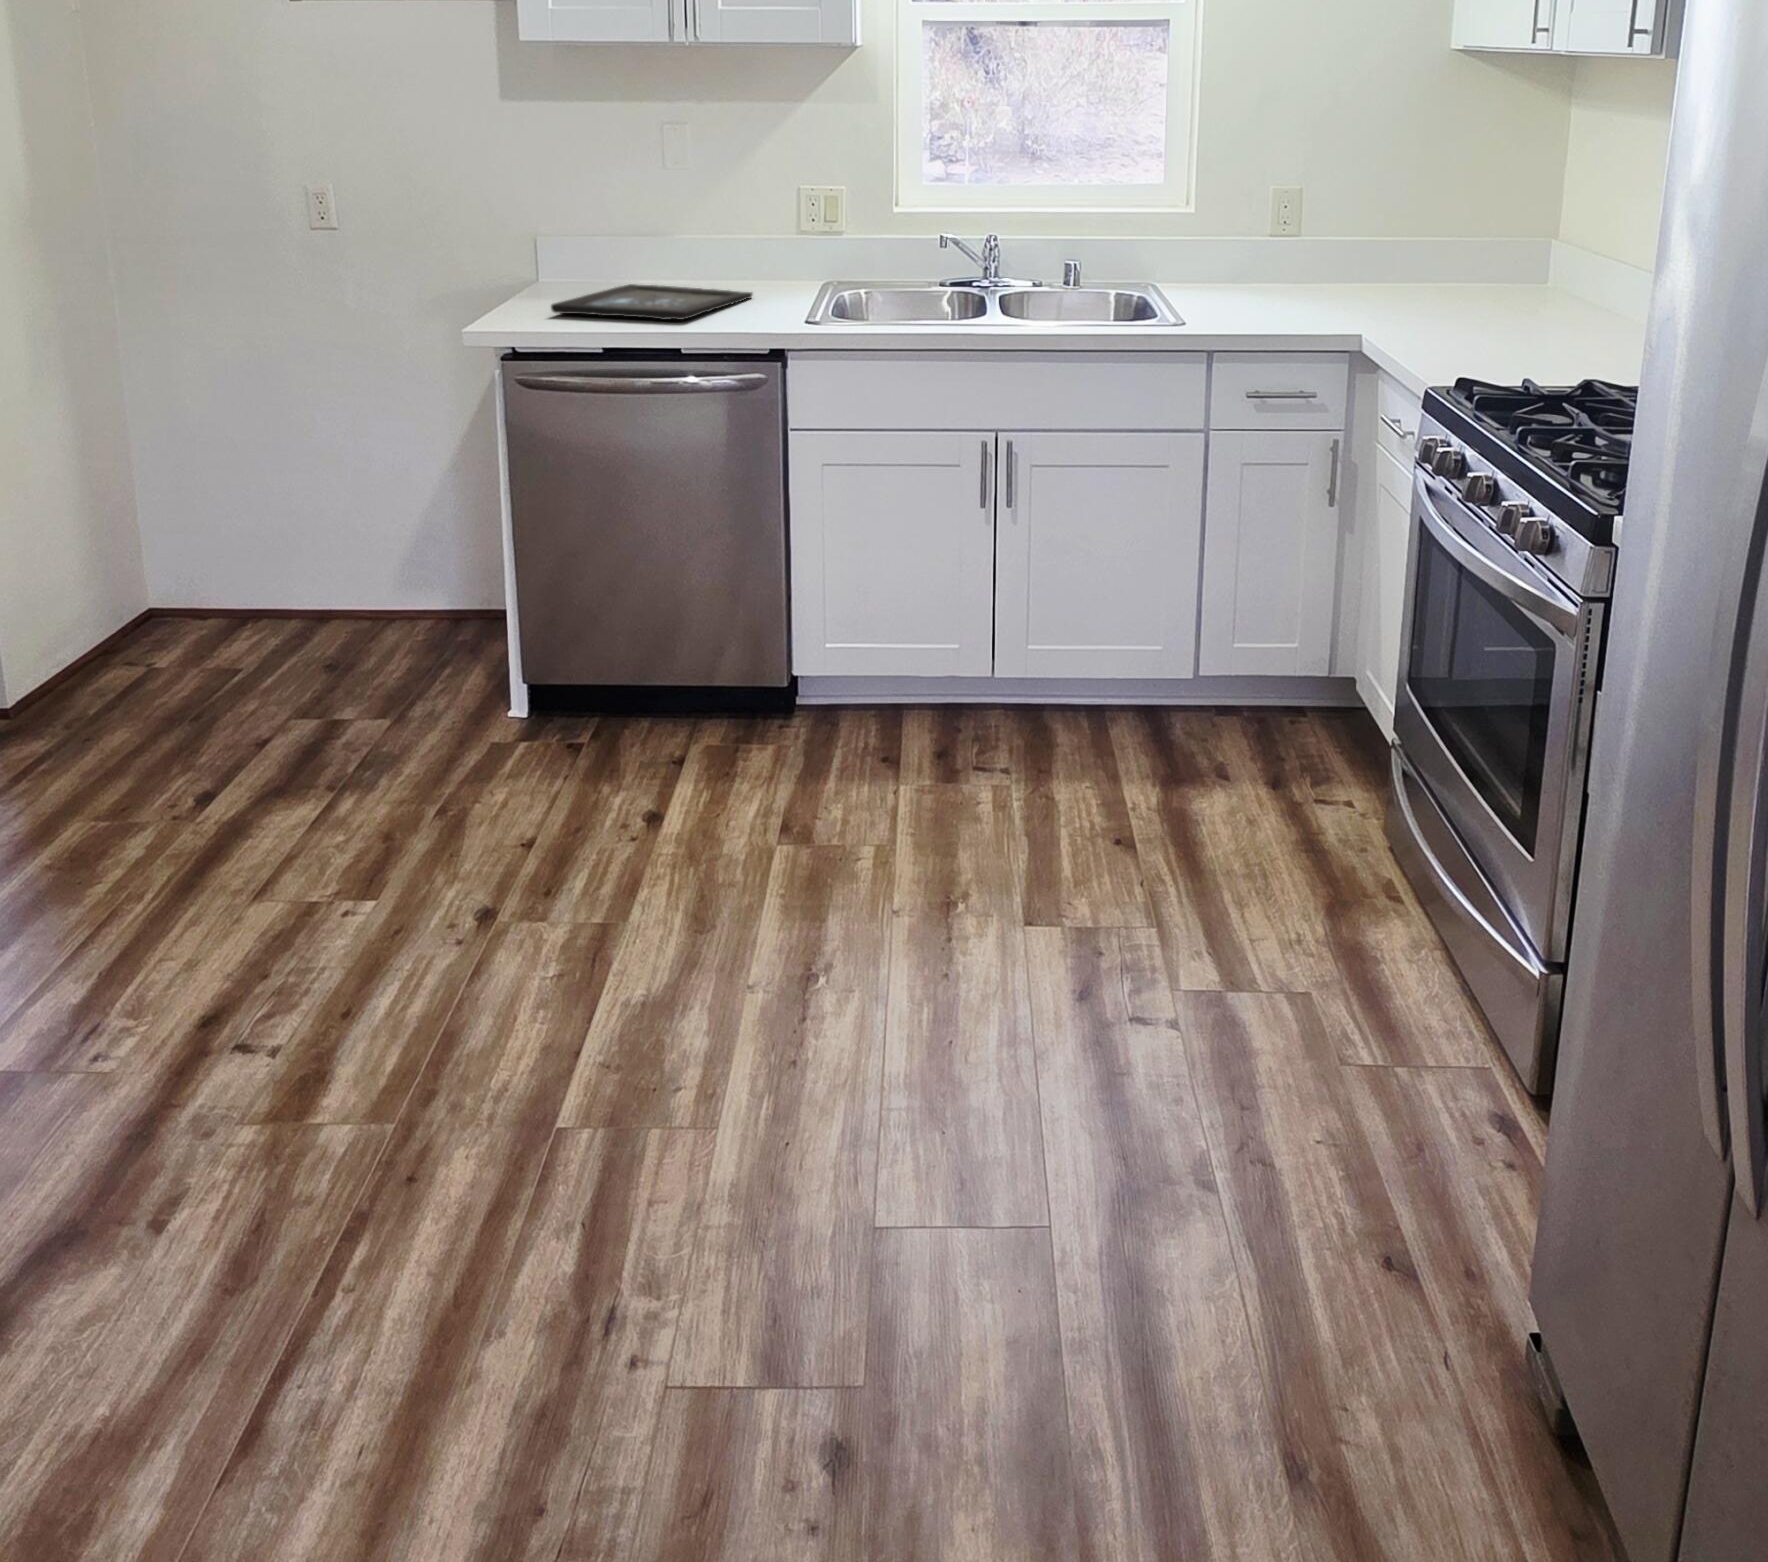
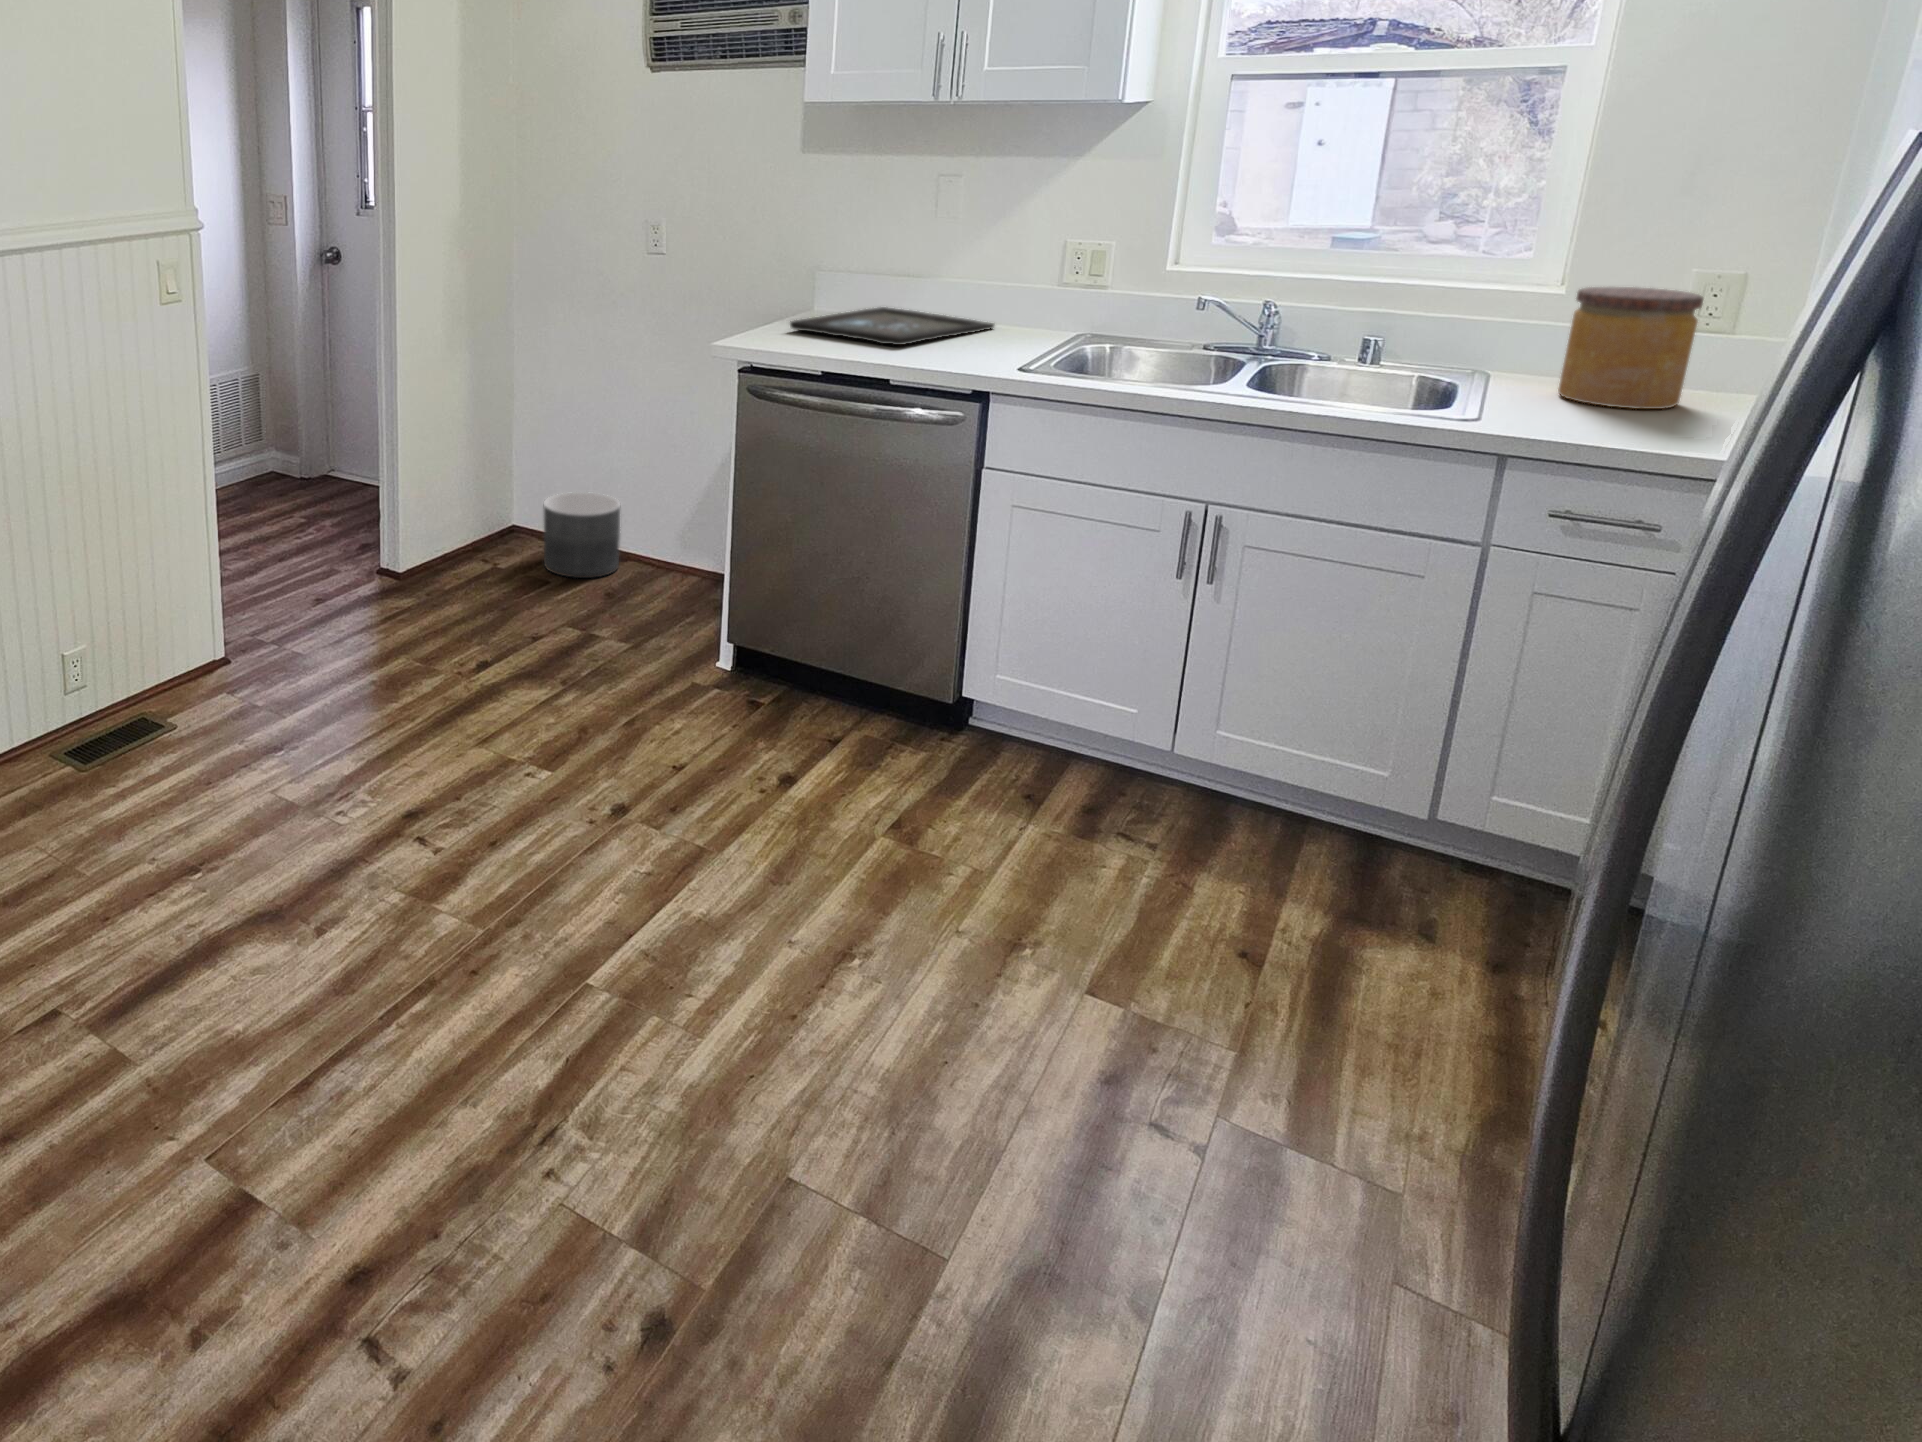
jar: none [1206,225,1284,319] -> present [1558,287,1703,409]
planter: none [225,546,338,658] -> present [544,492,620,578]

